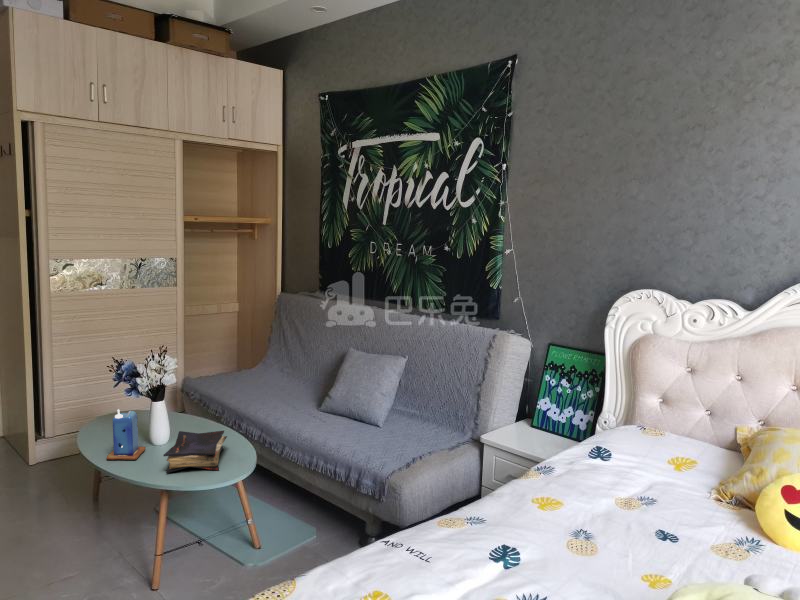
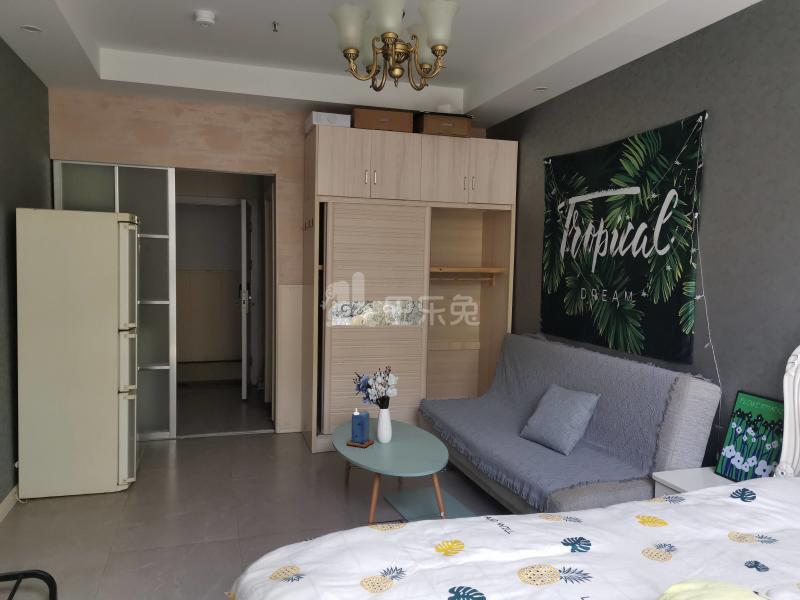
book: present [164,431,227,473] -> none [380,431,432,464]

